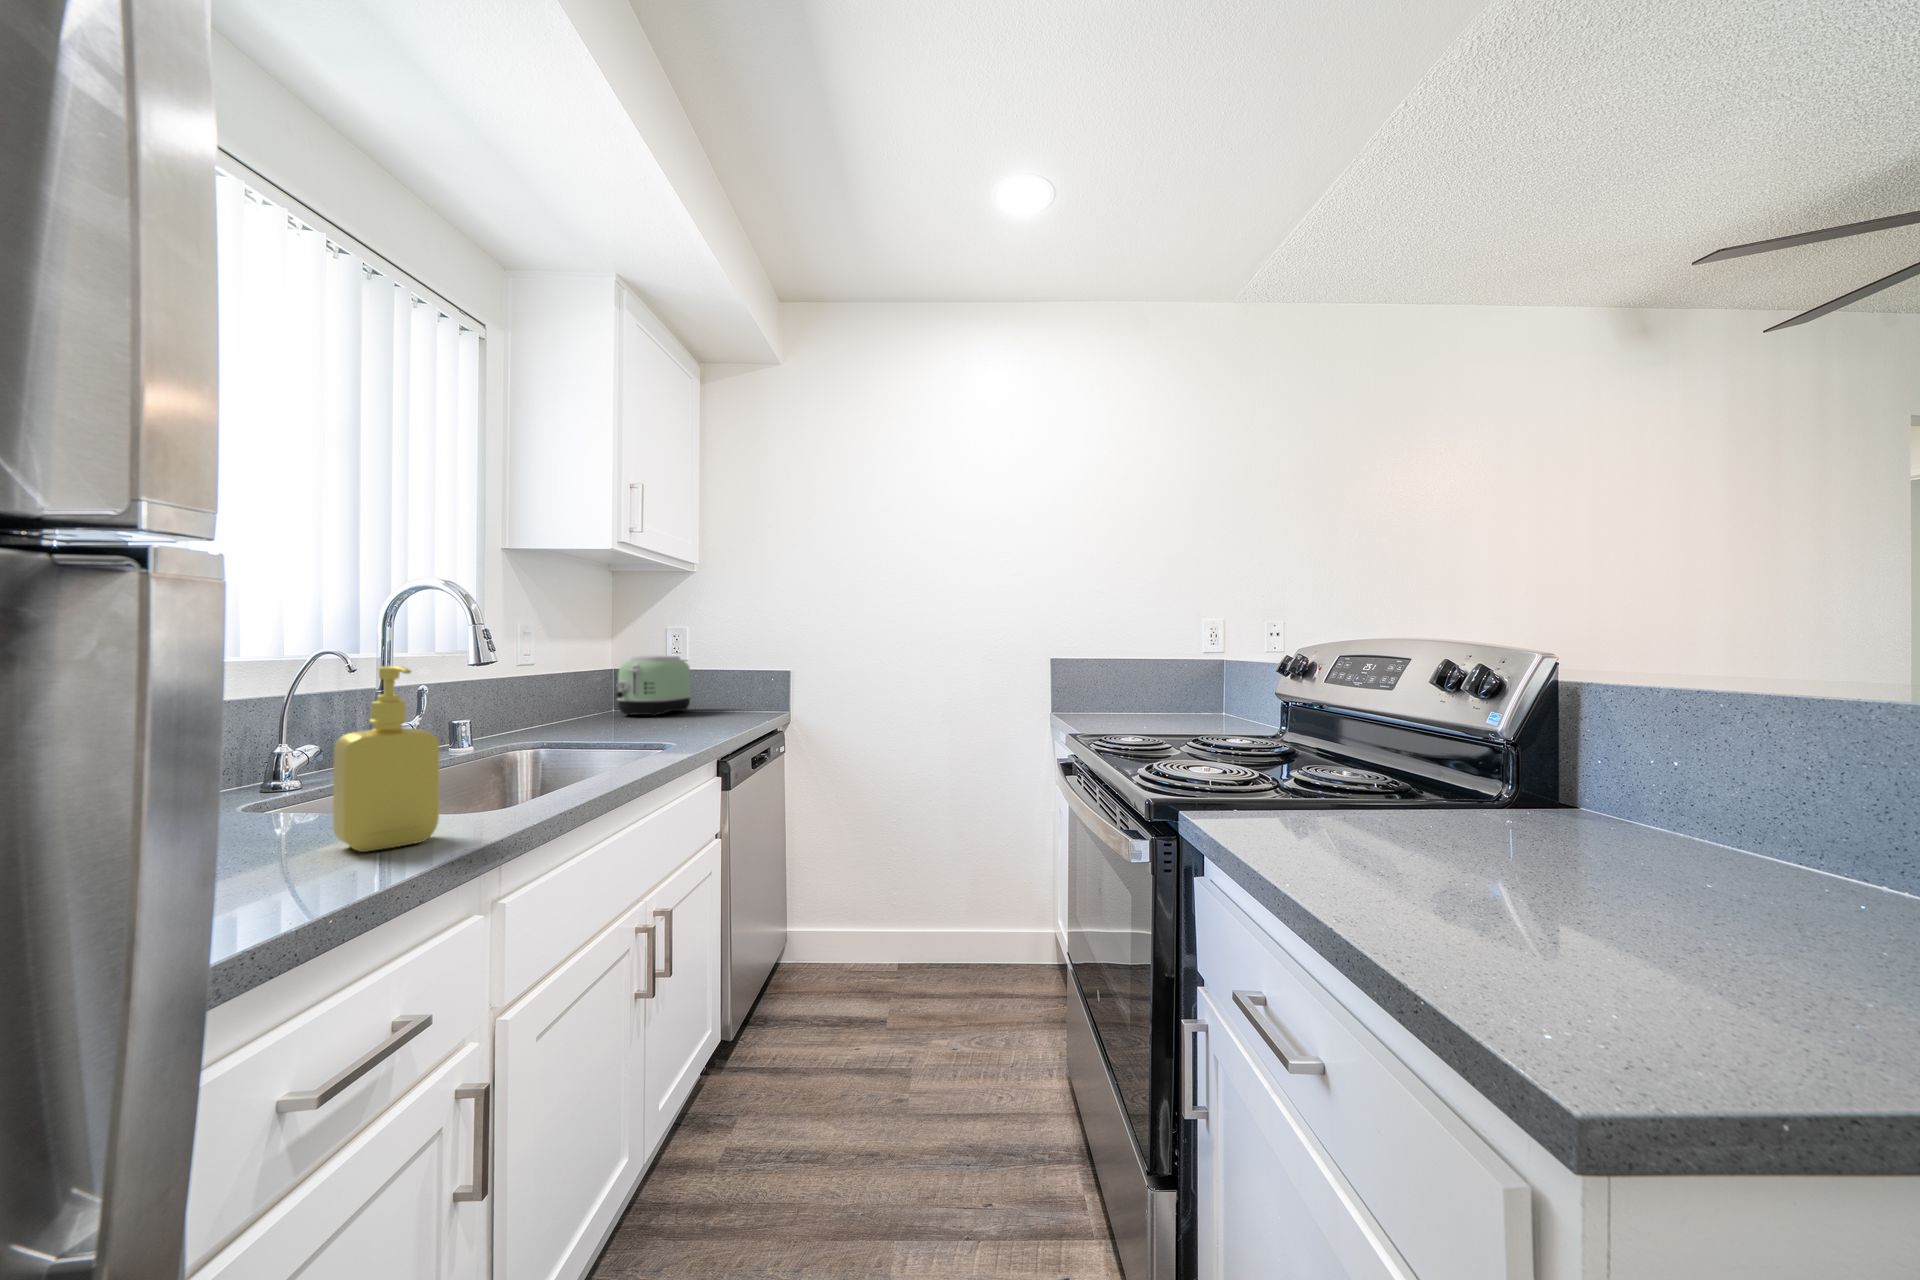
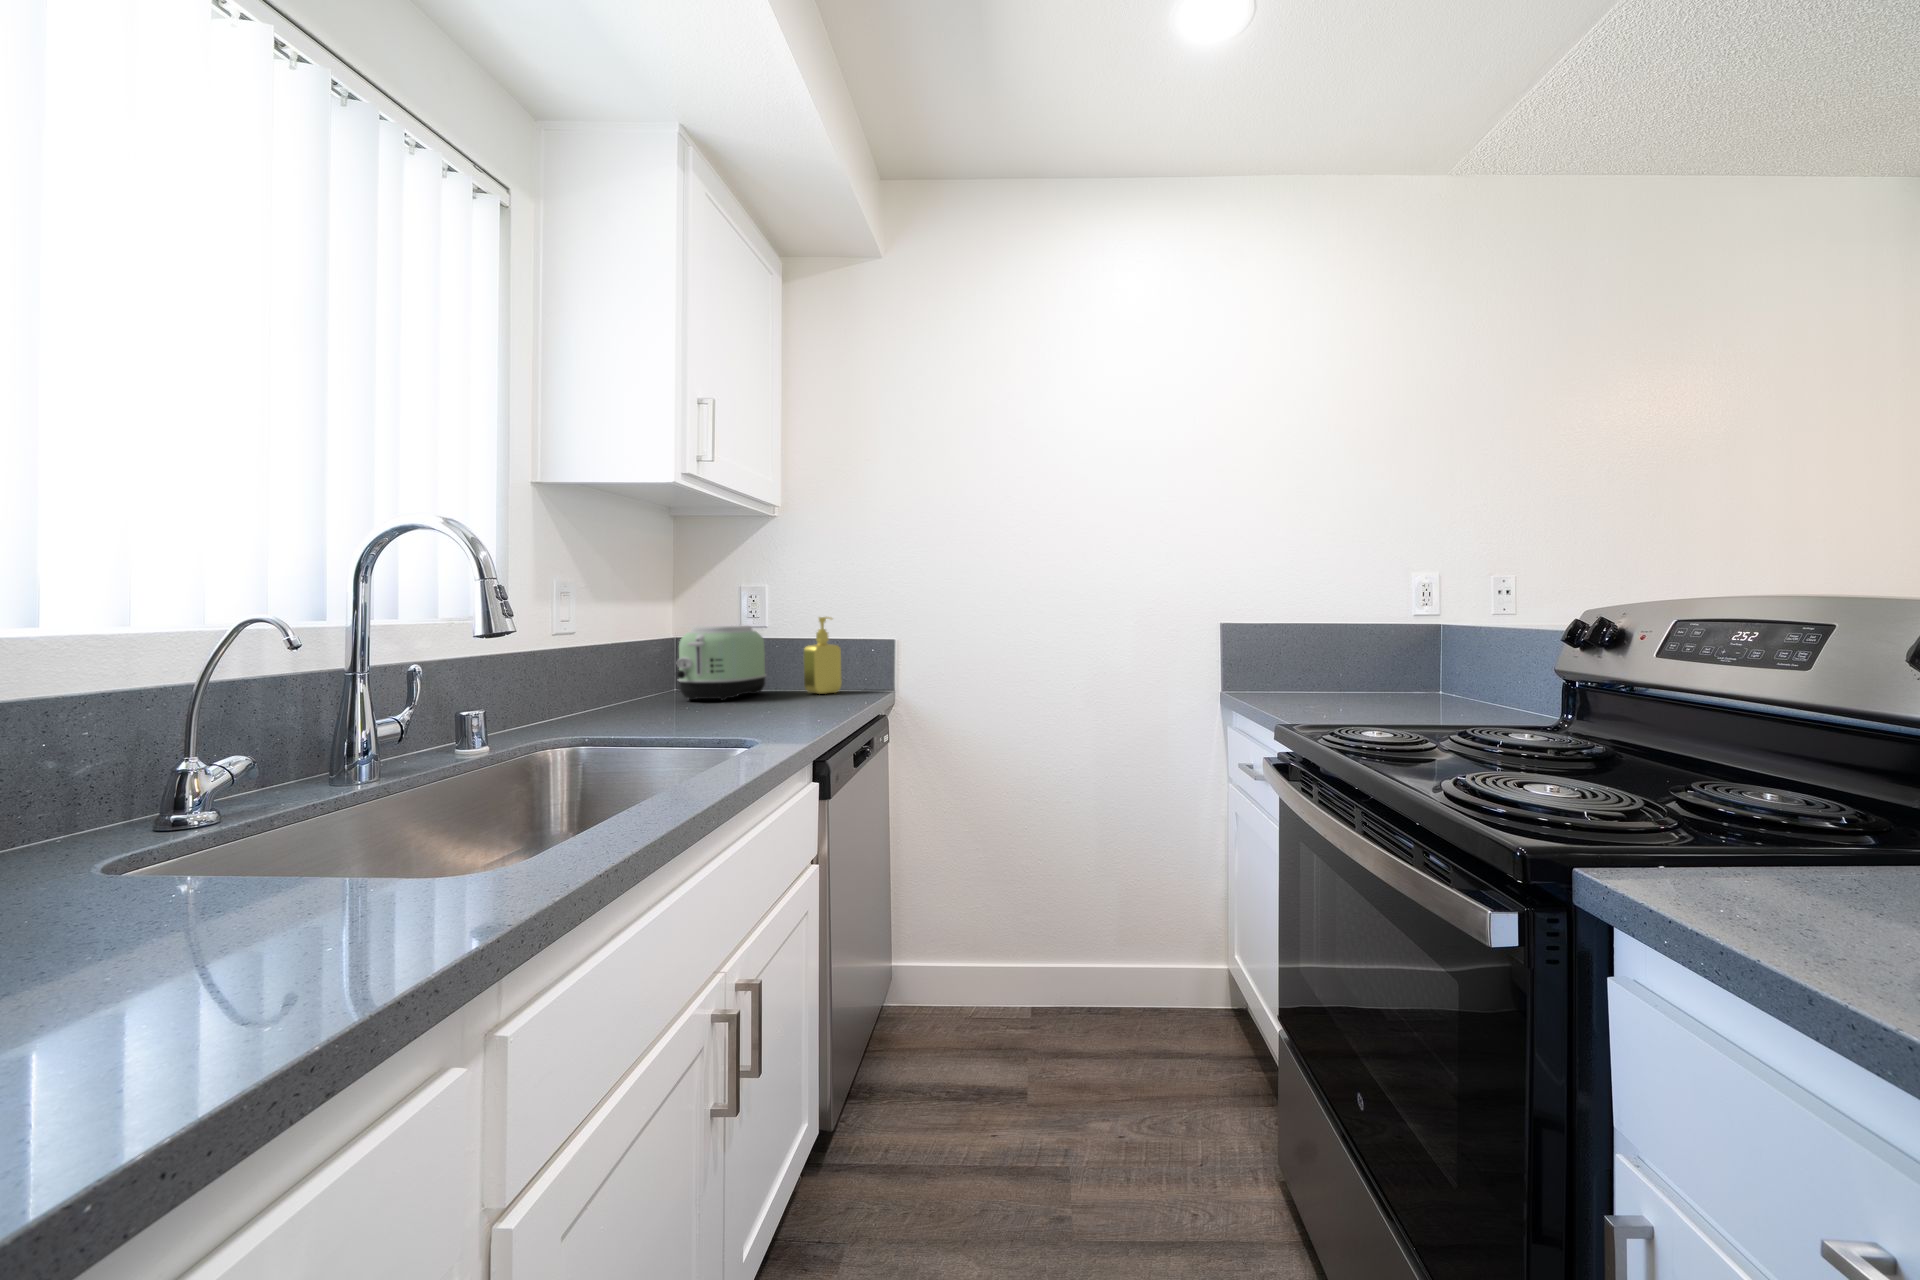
soap dispenser: present [333,666,439,852] -> present [804,617,842,694]

